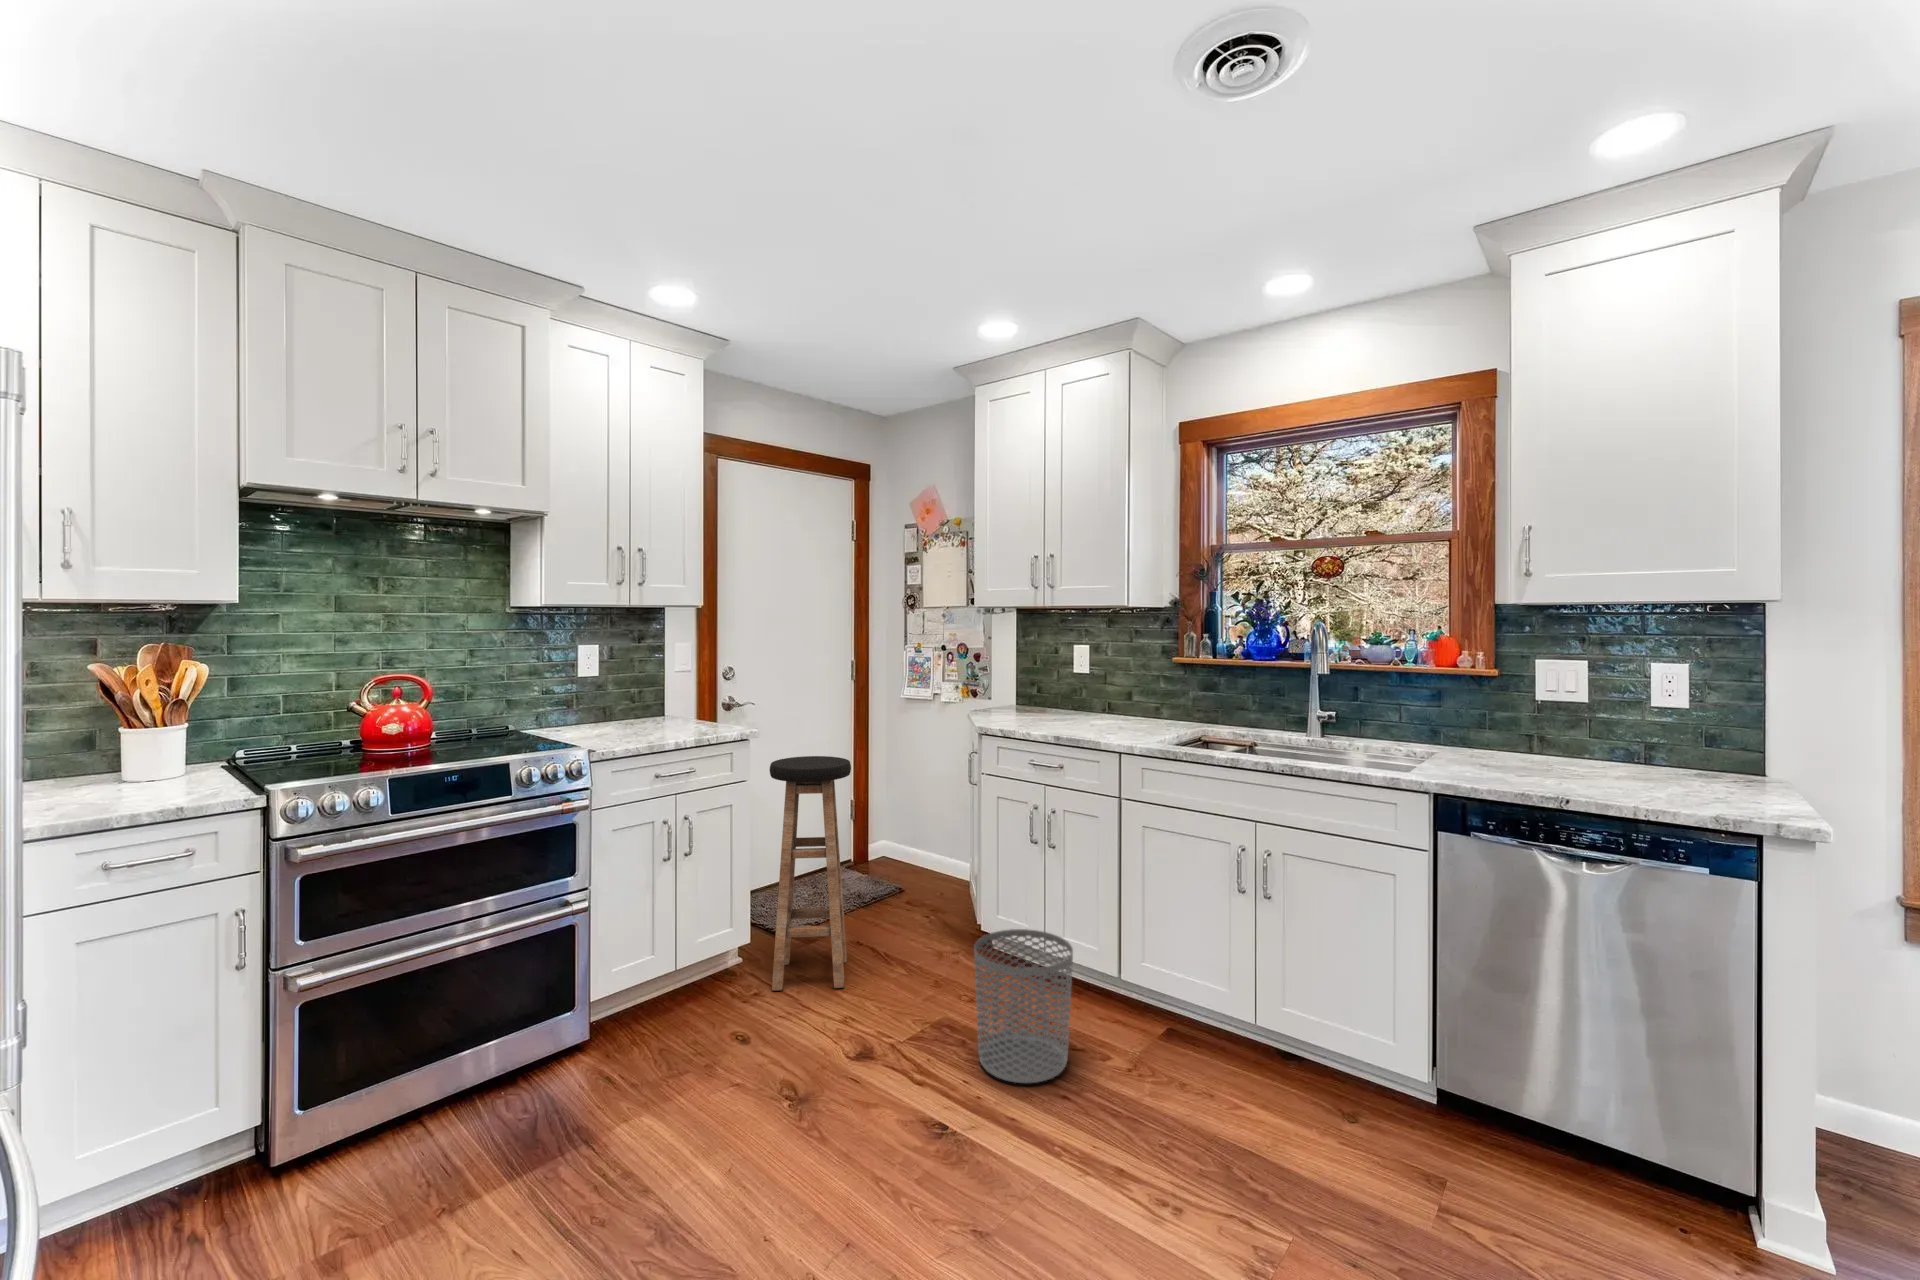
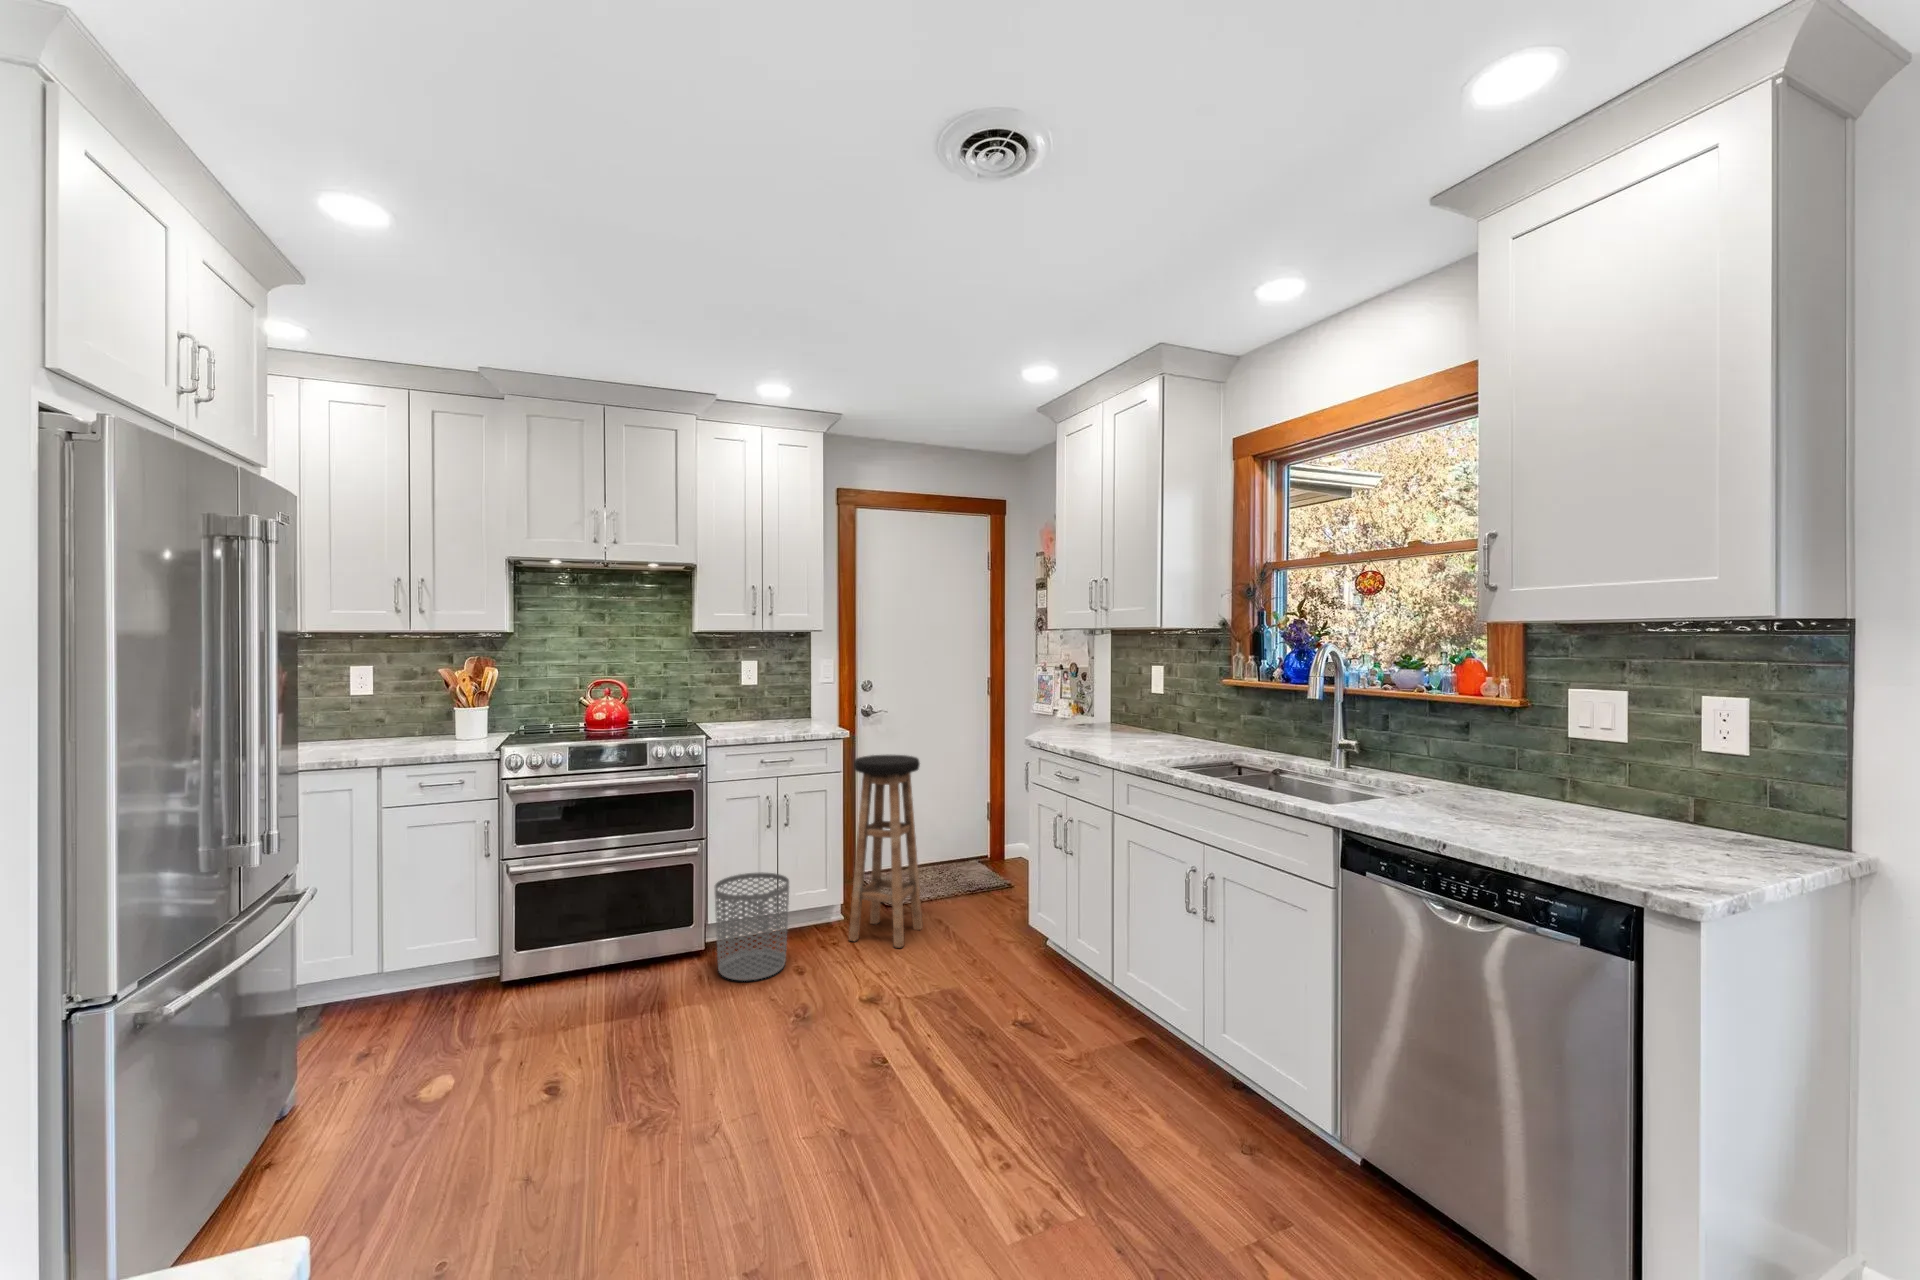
waste bin: present [974,929,1073,1083] -> present [715,872,789,981]

